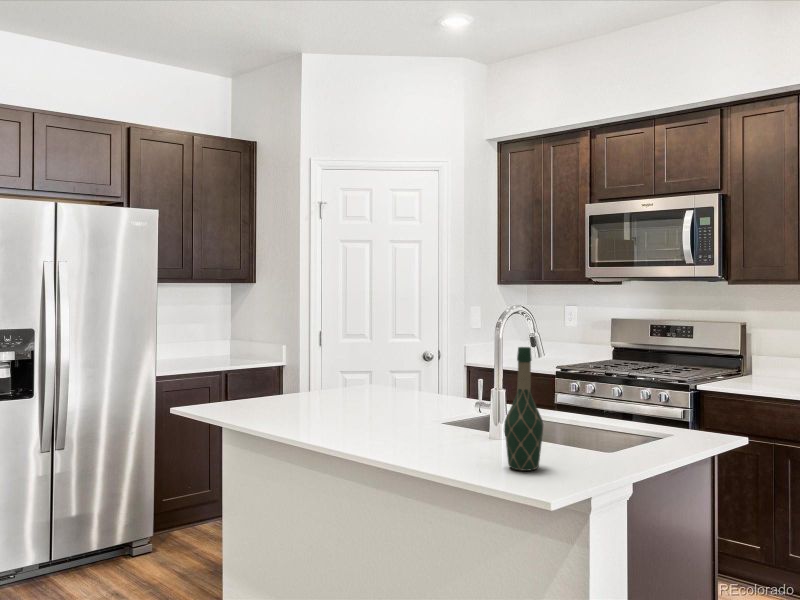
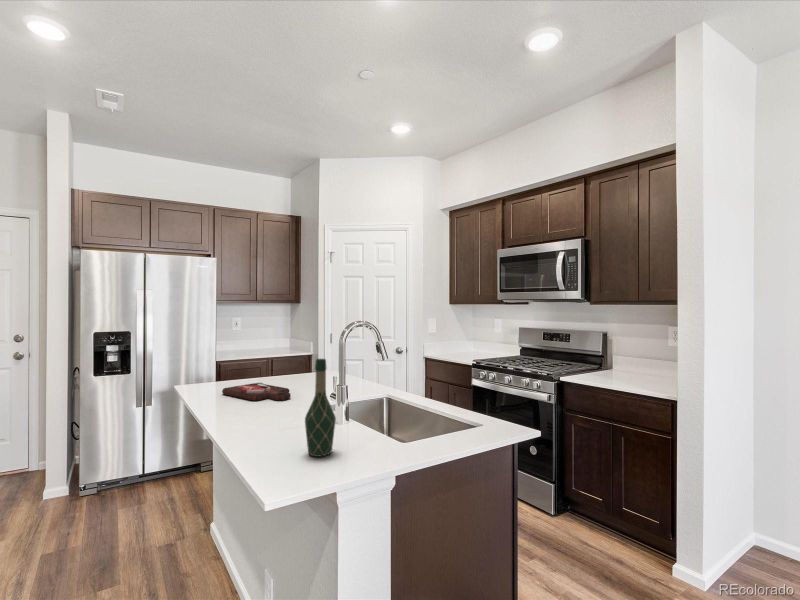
cutting board: none [259,398,372,420] -> present [222,383,291,401]

